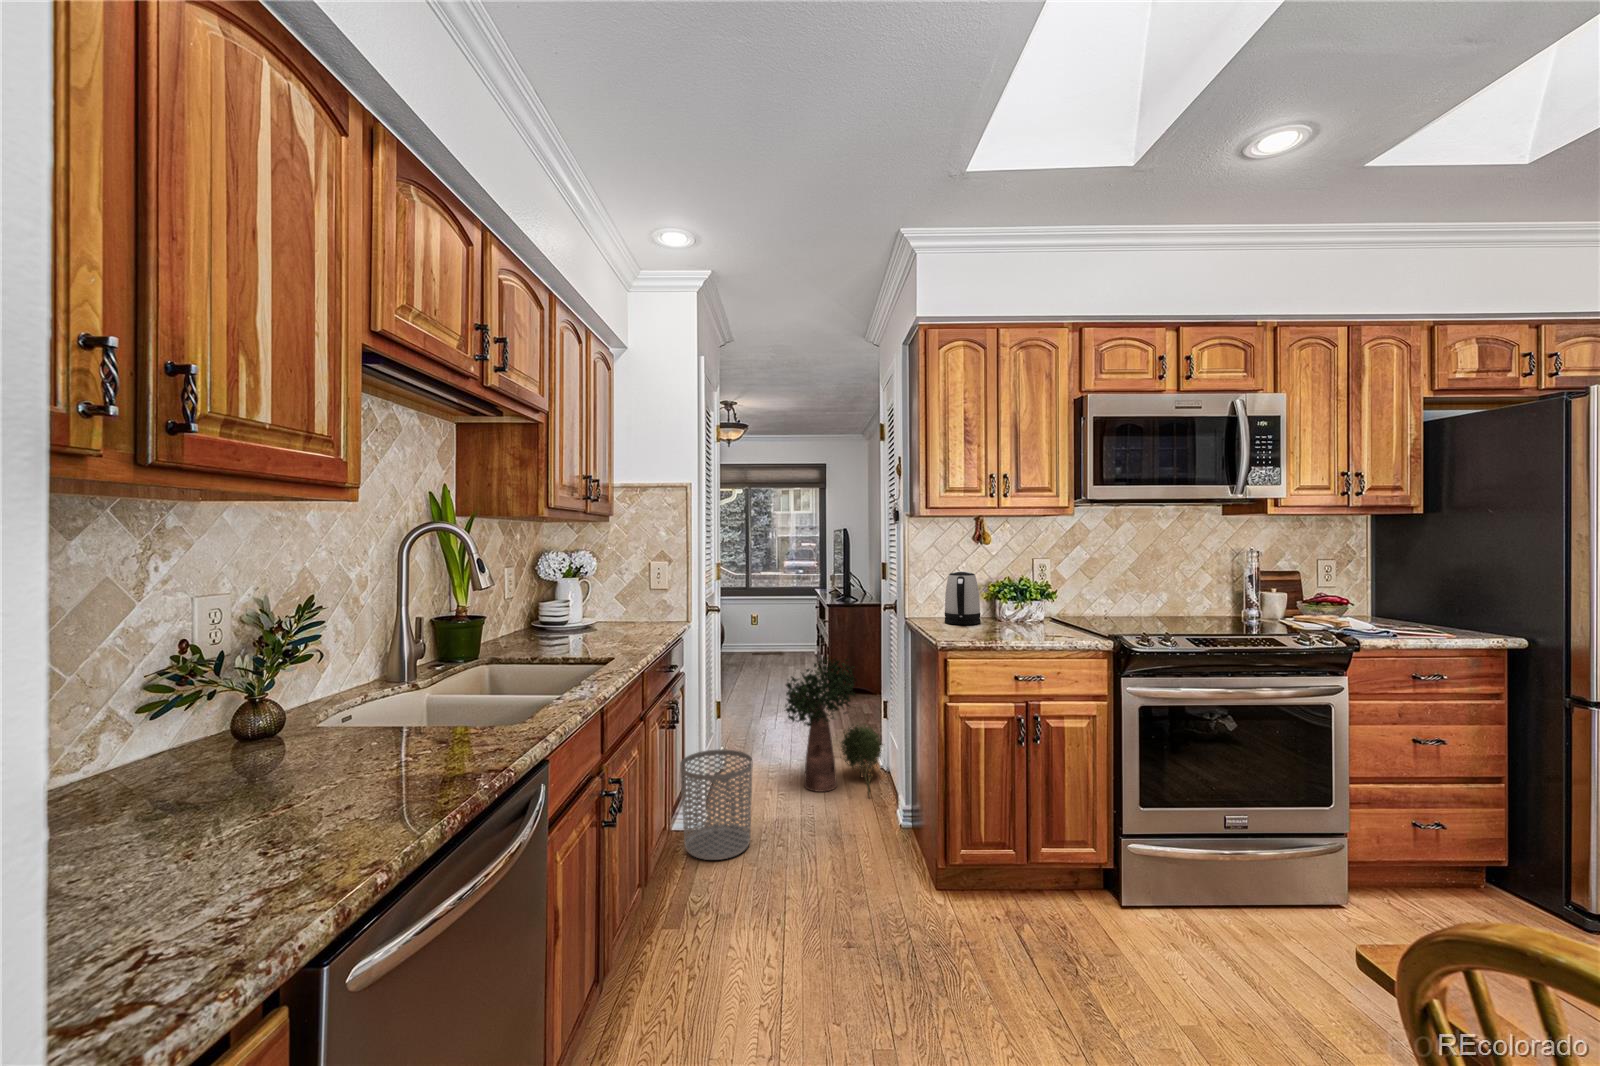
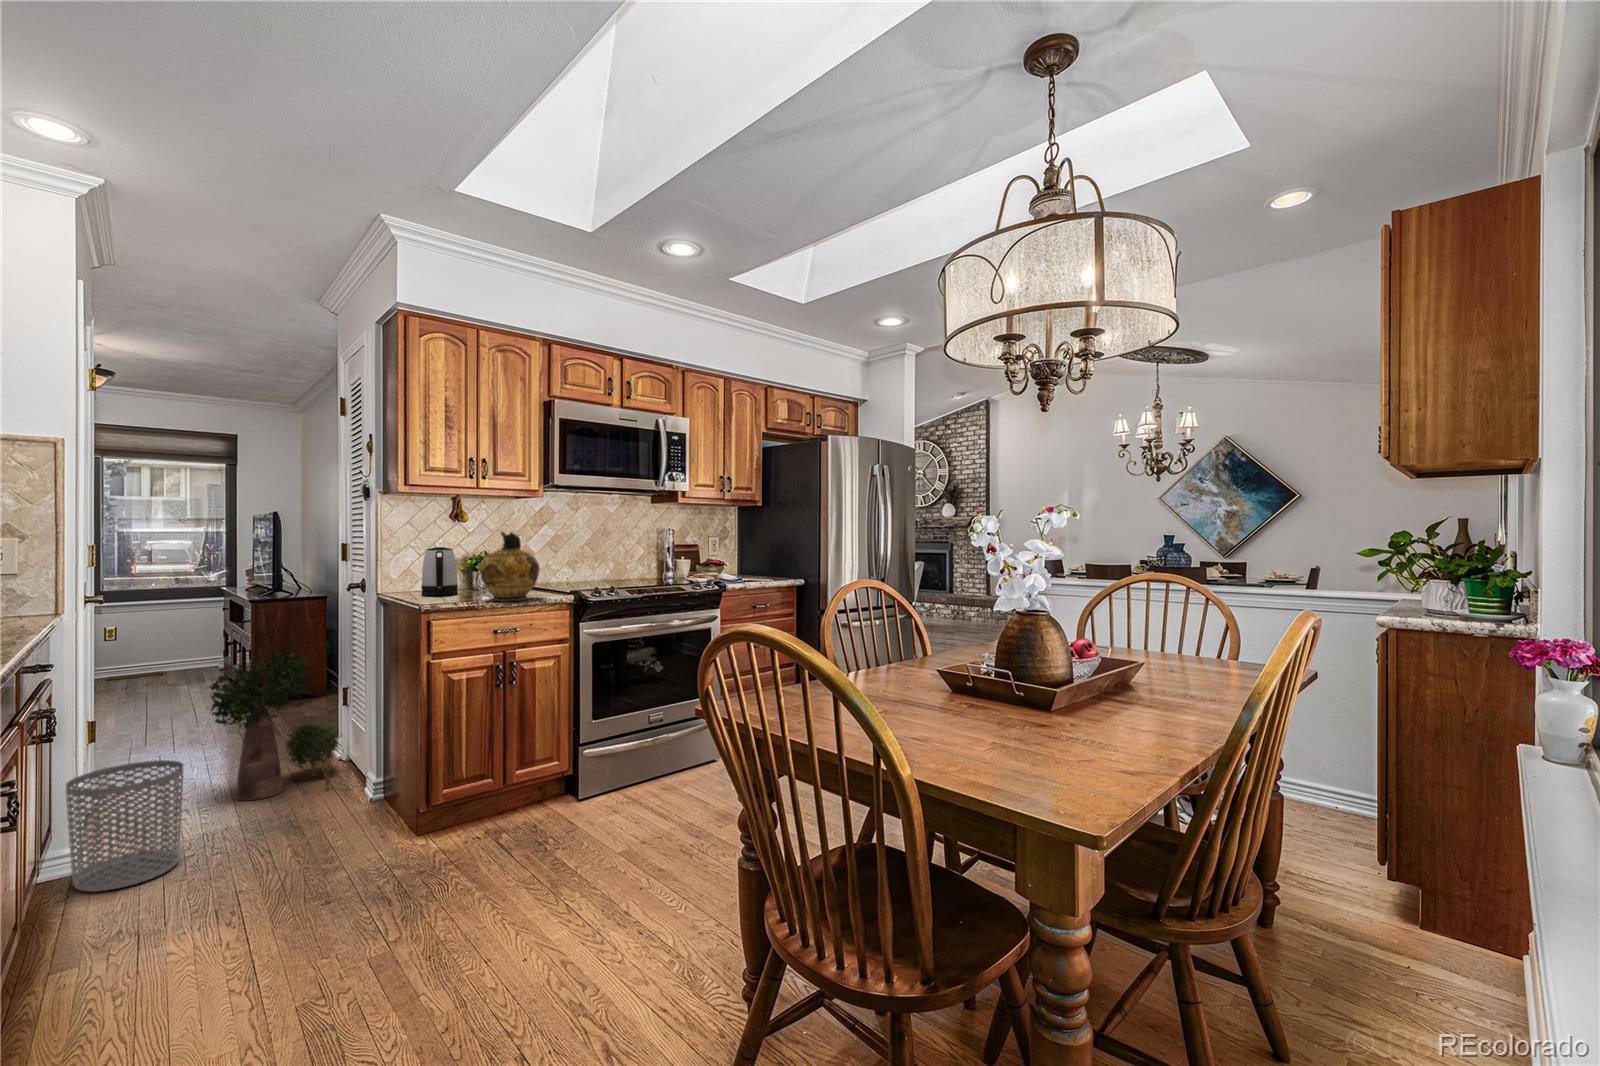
ceramic jug: none [998,559,1069,642] -> present [480,532,540,601]

